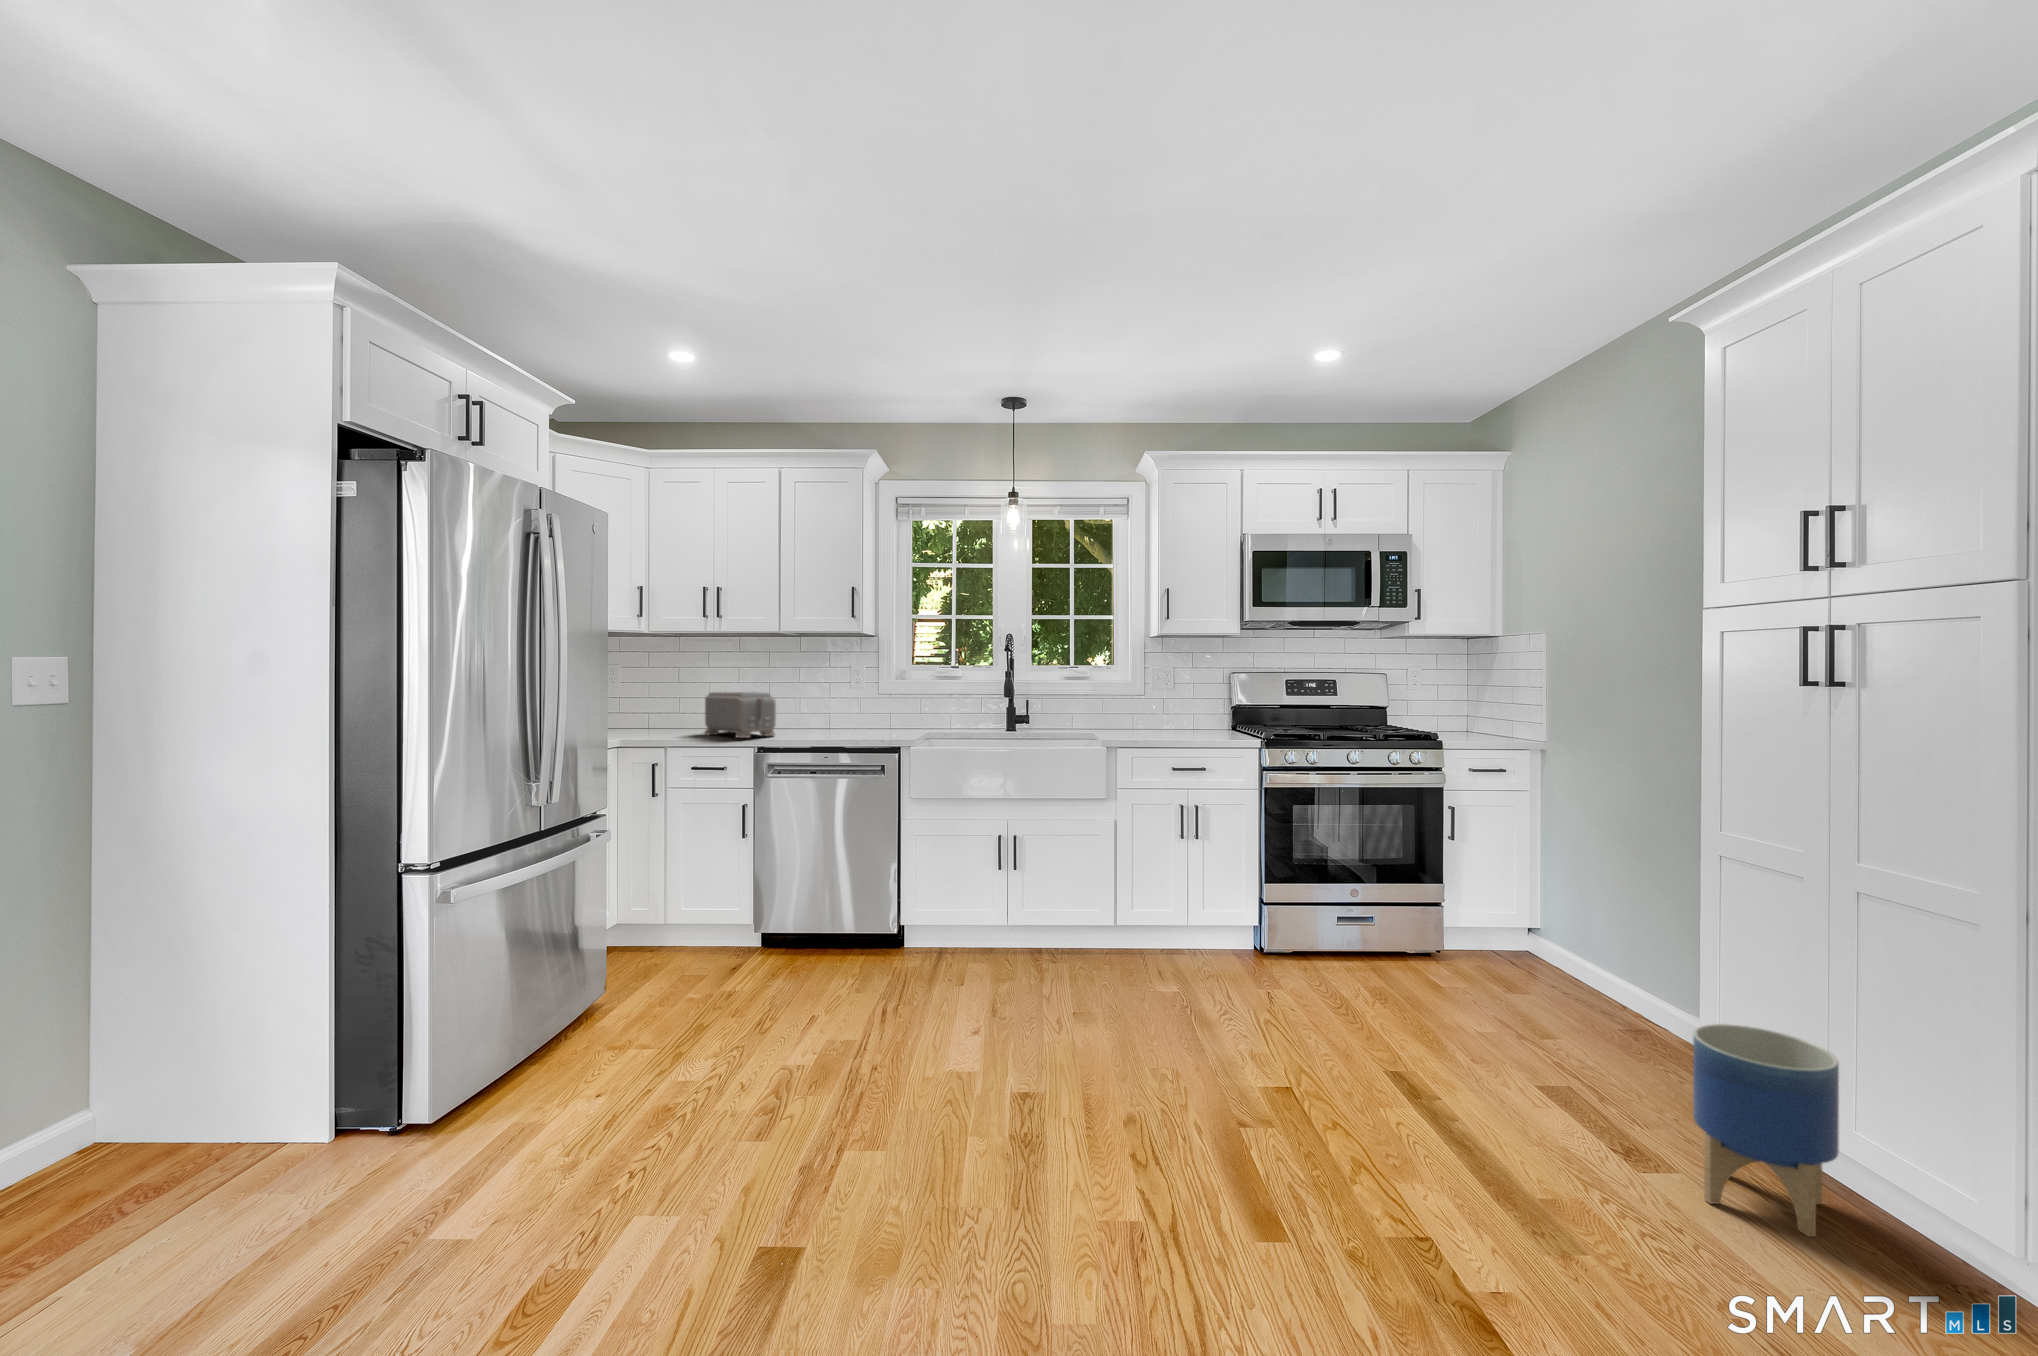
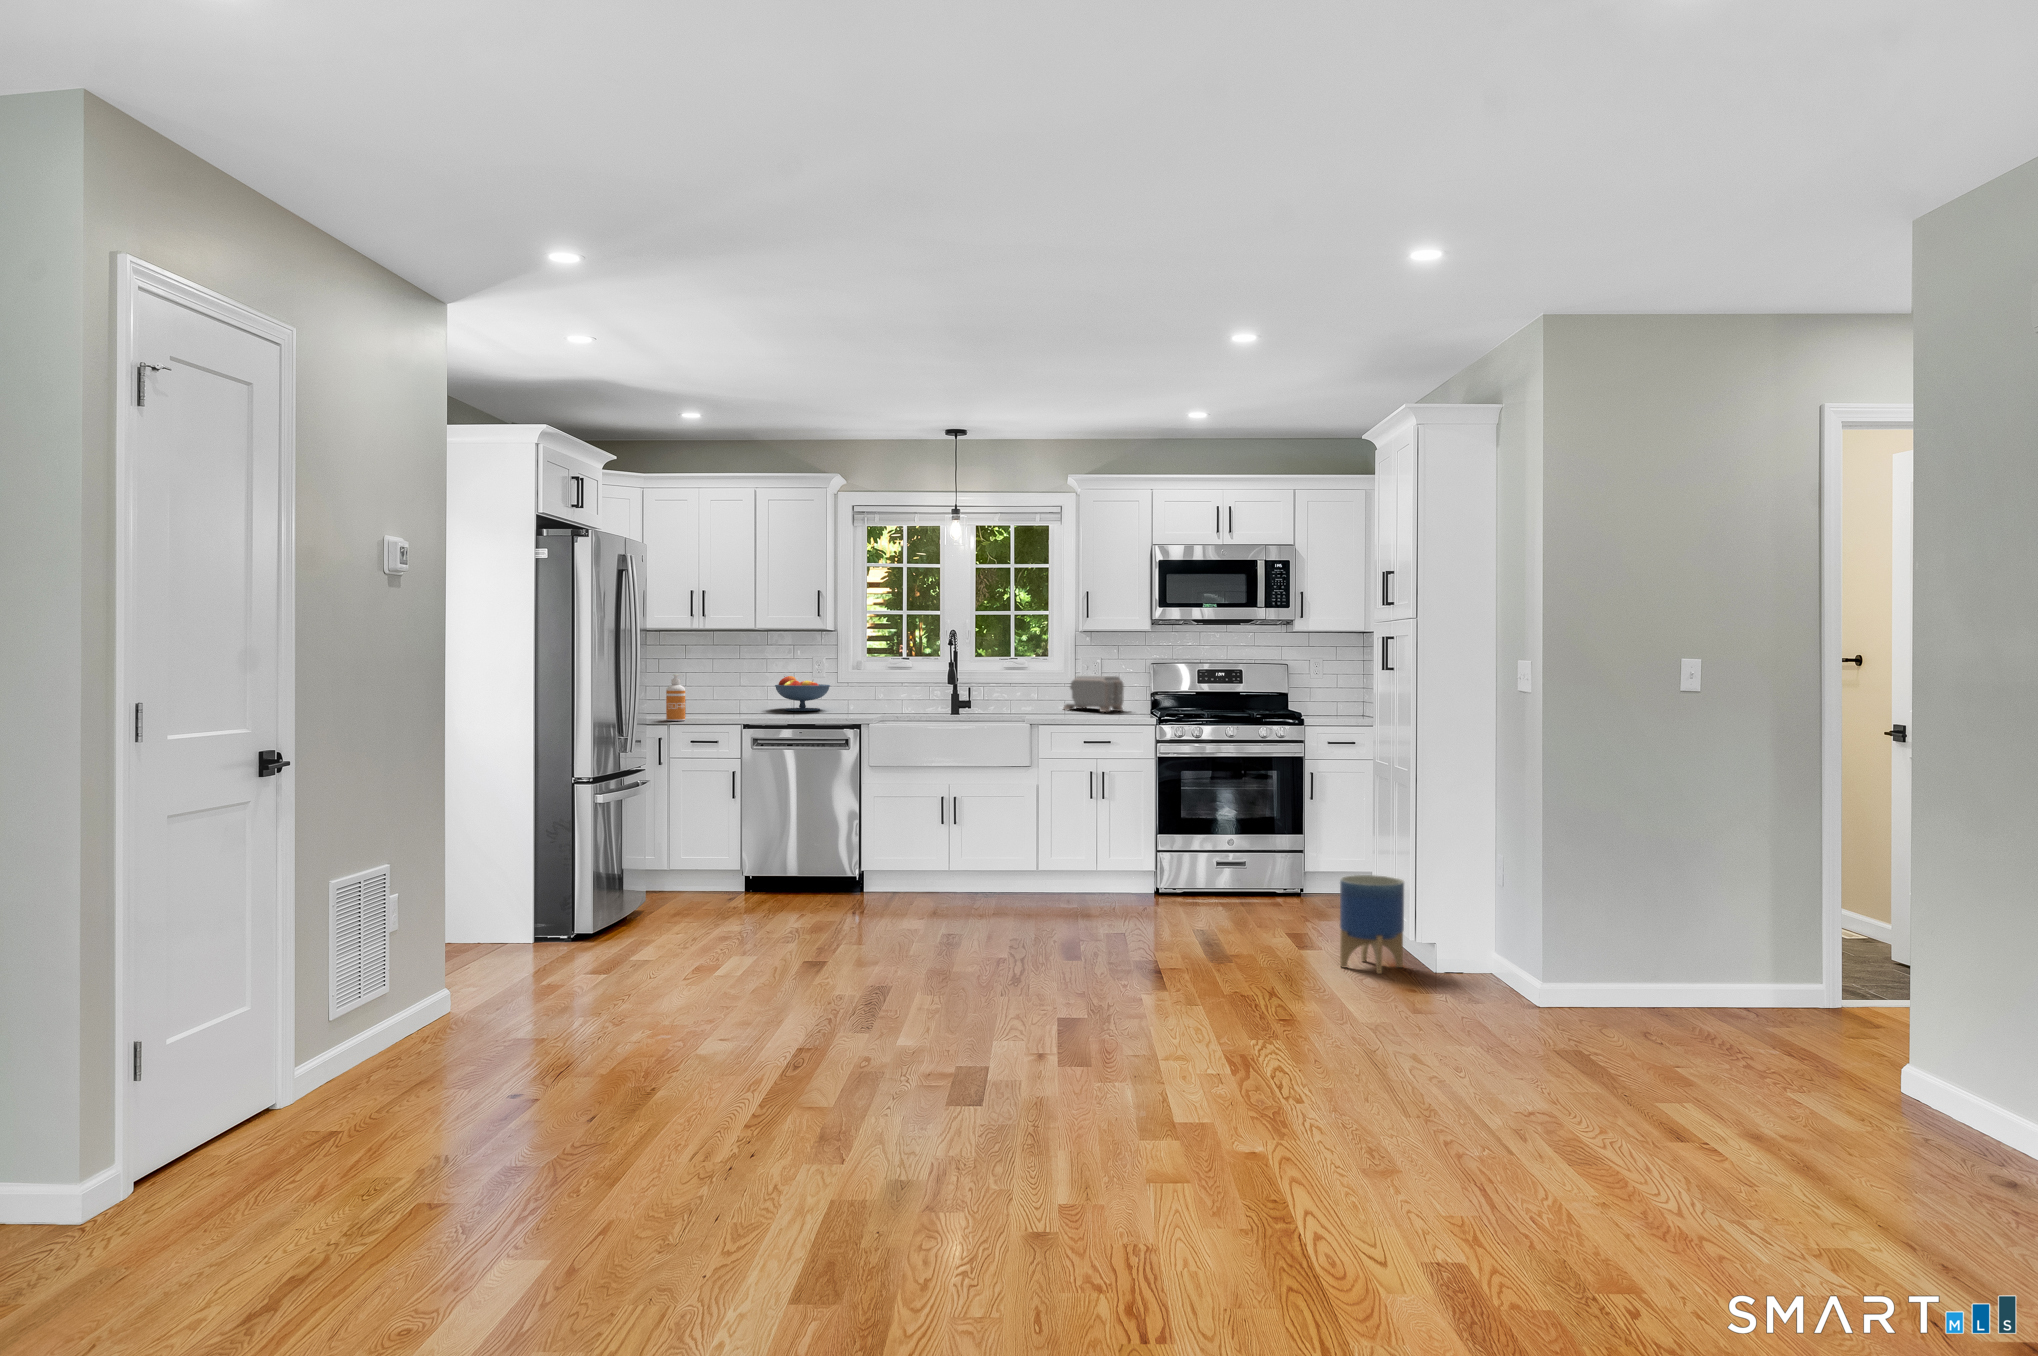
soap dispenser: none [664,686,687,743] -> present [666,674,685,721]
fruit bowl: none [807,689,870,728] -> present [775,676,830,711]
toaster: present [704,692,776,738] -> present [1064,676,1124,712]

